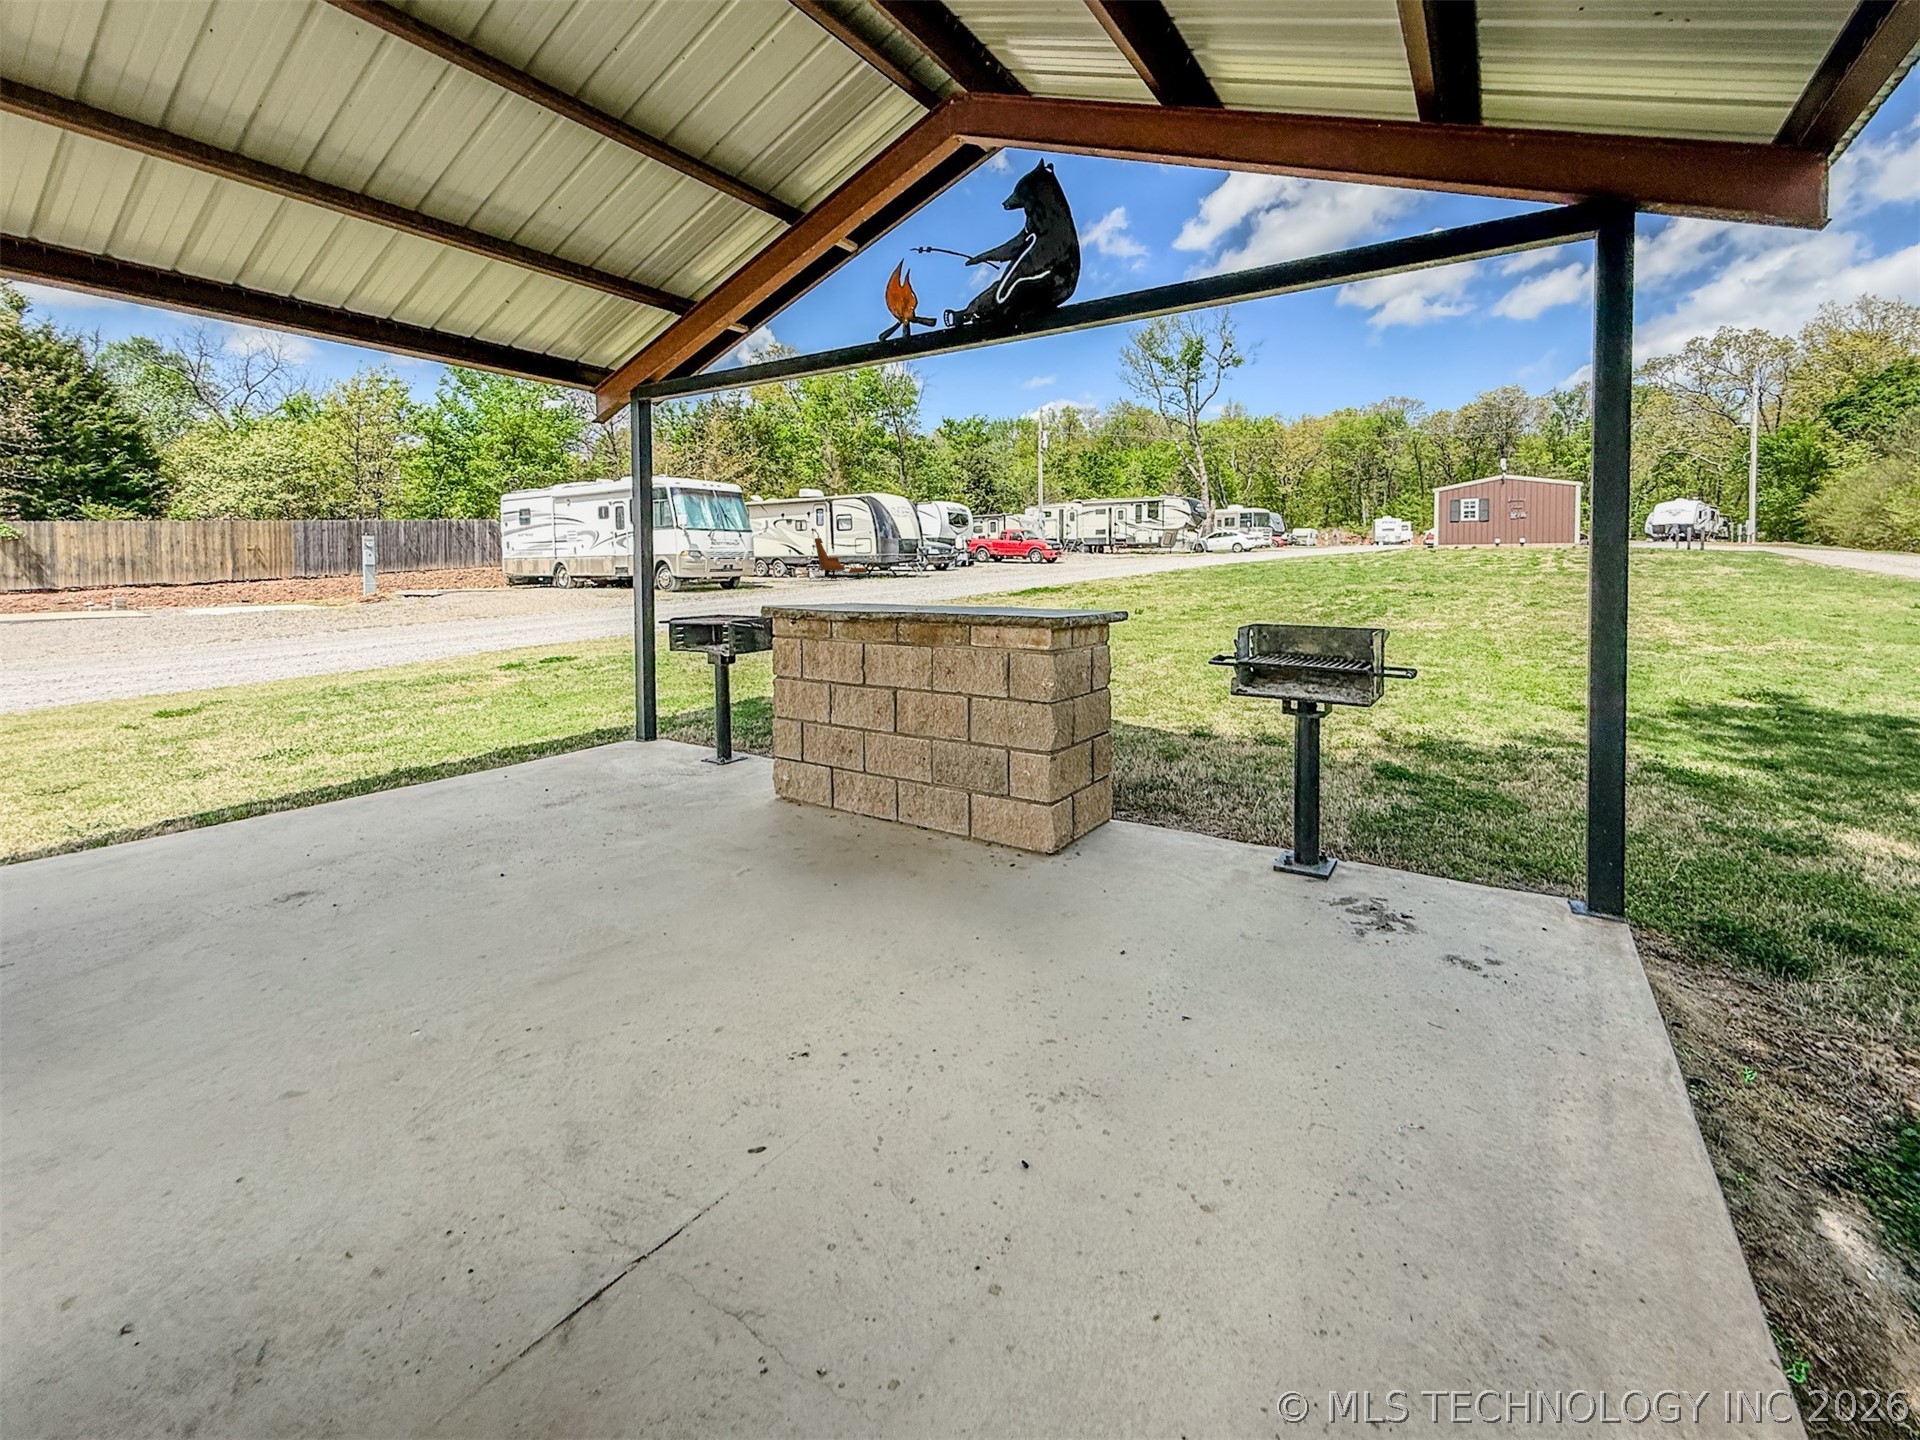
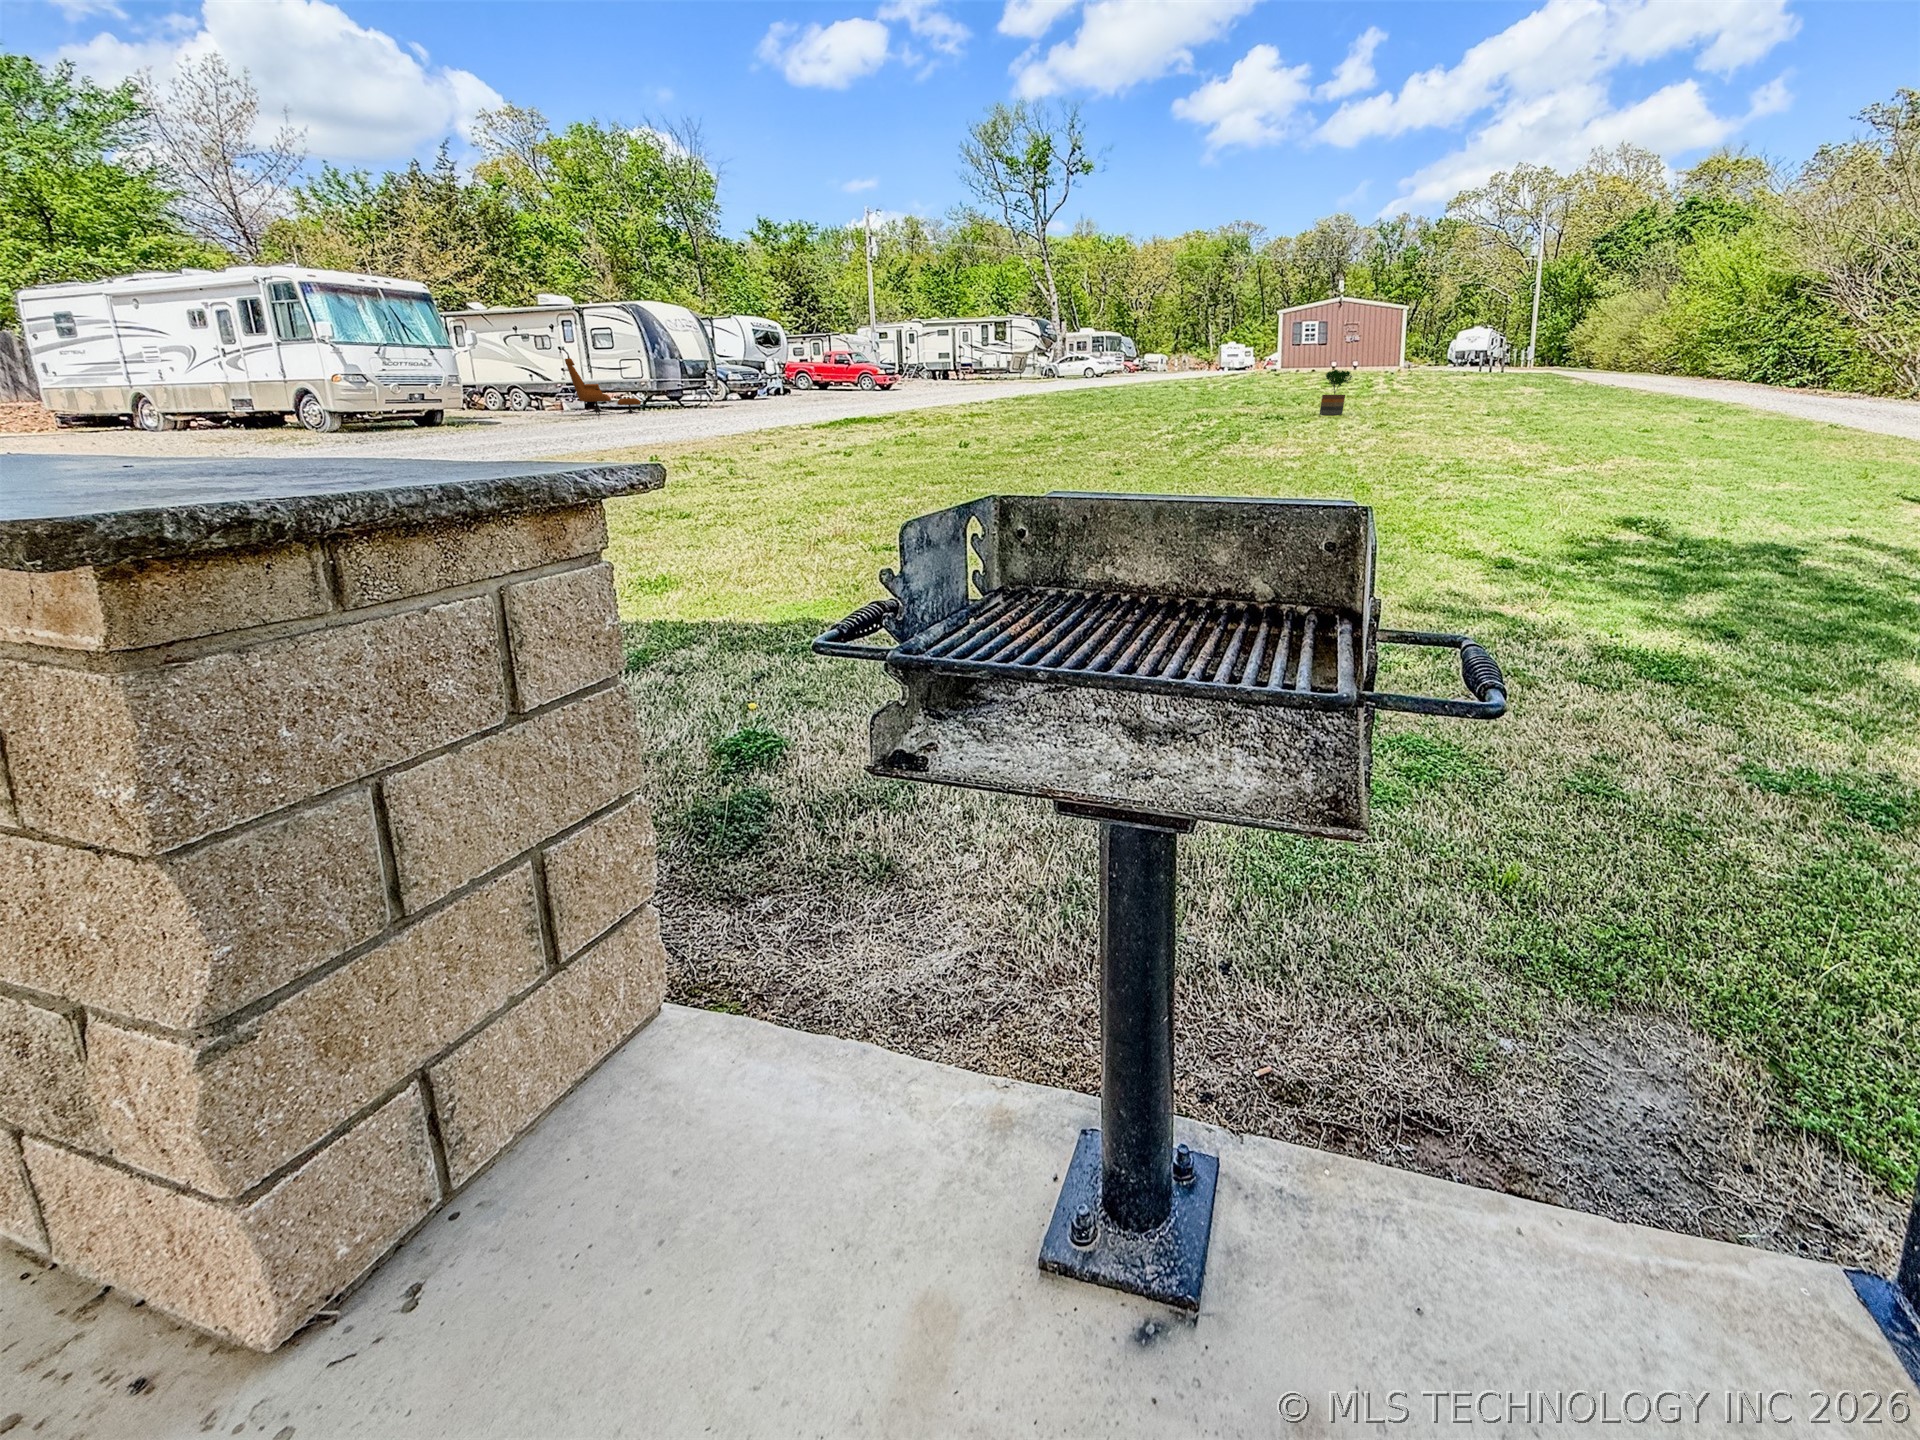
potted tree: none [1442,542,1469,576] -> present [1320,370,1352,415]

